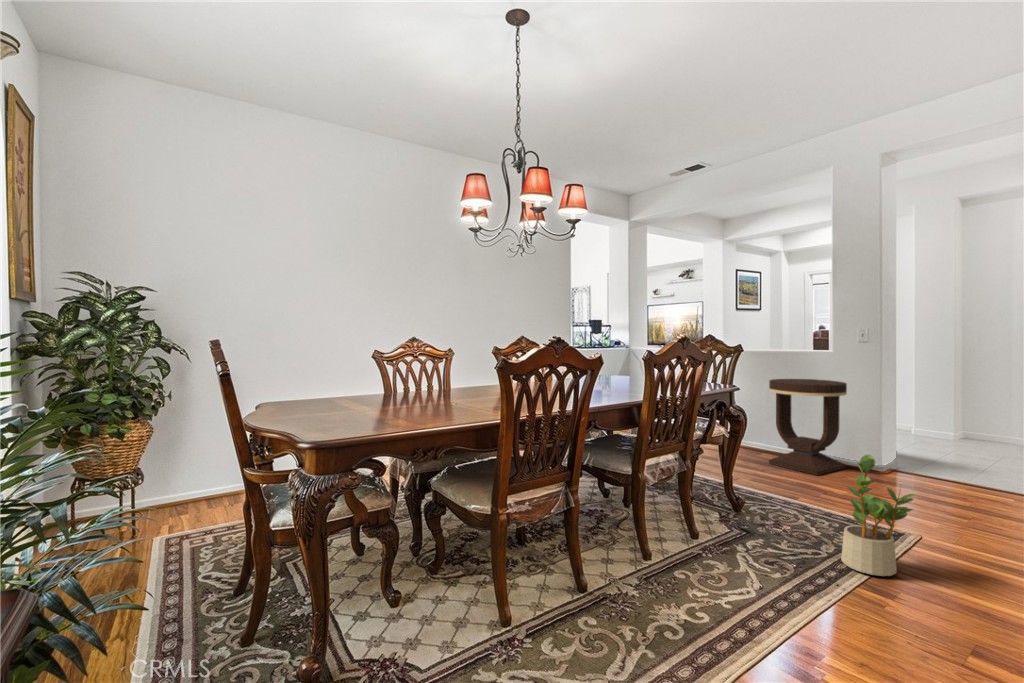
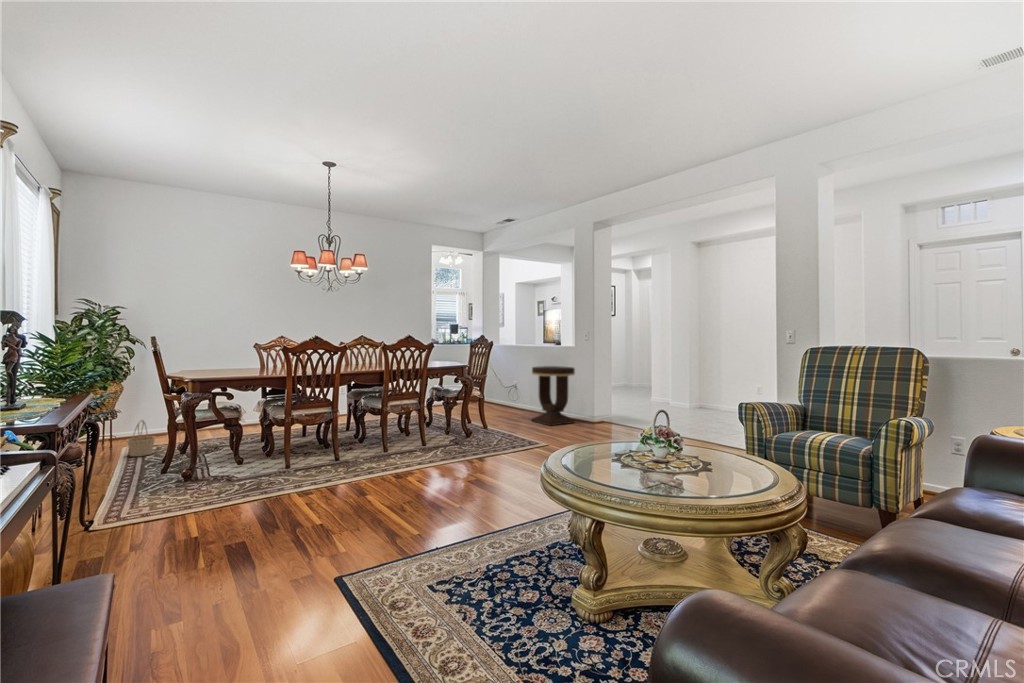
potted plant: present [841,455,915,576] -> none [483,398,513,457]
basket: none [159,496,212,570] -> present [127,420,155,456]

